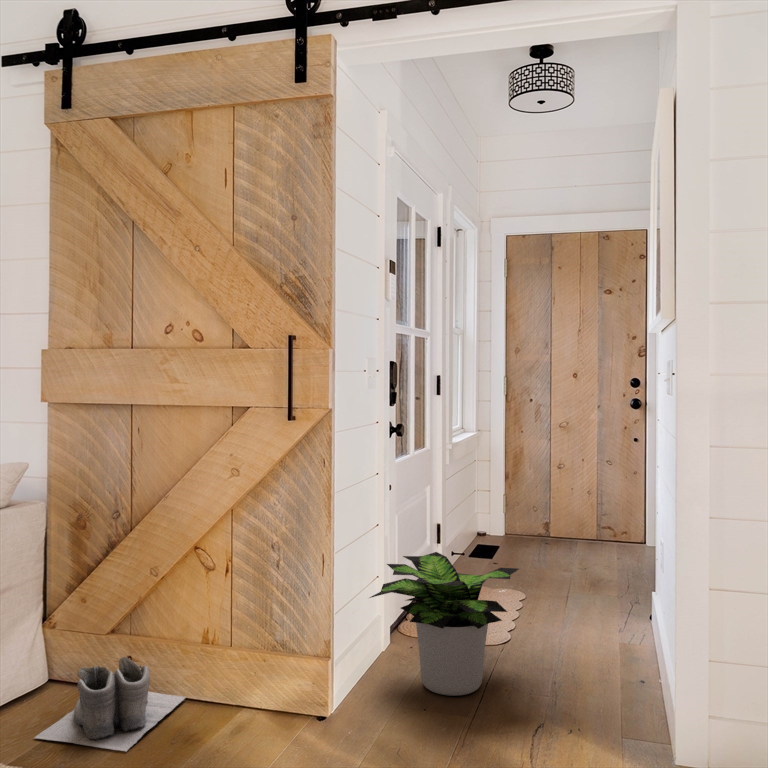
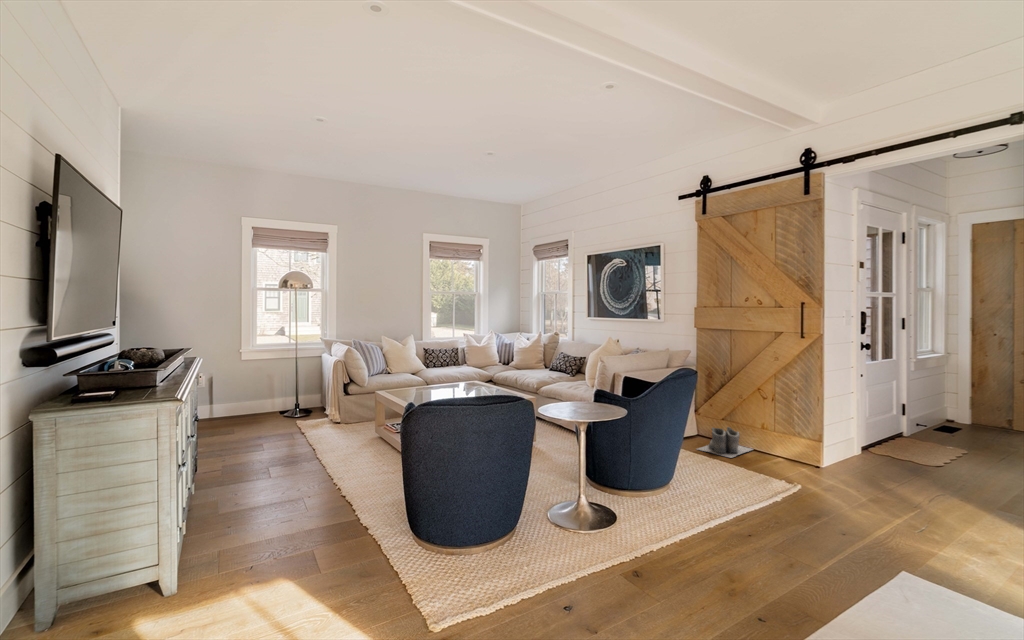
potted plant: present [370,552,518,696] -> none [844,405,935,472]

